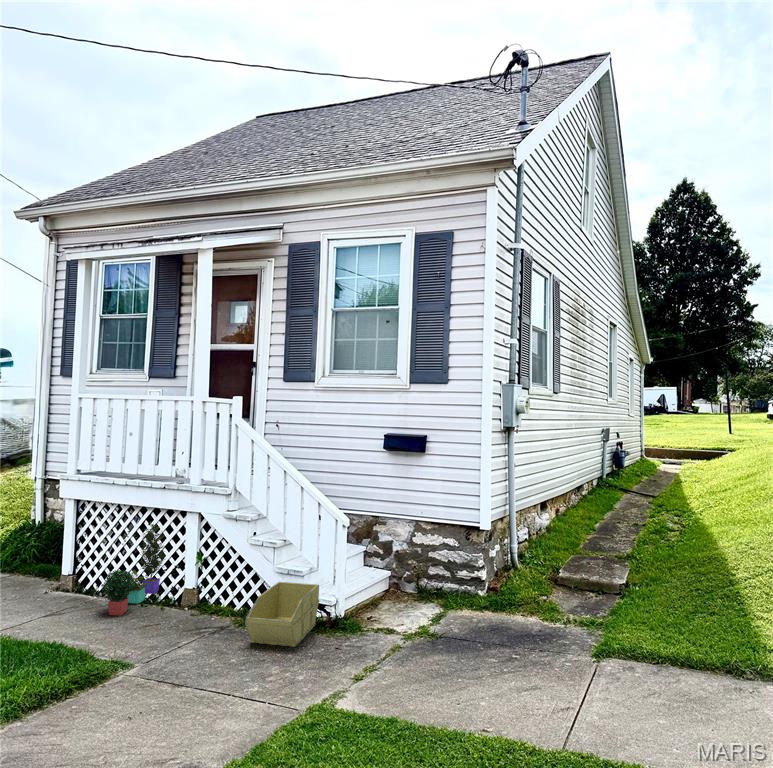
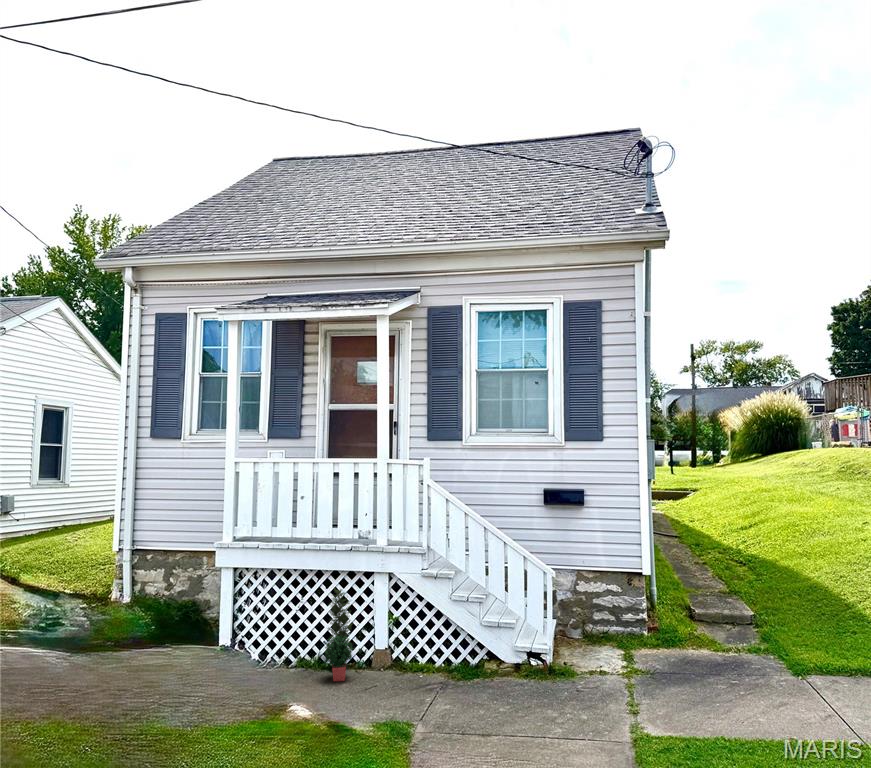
storage bin: present [245,582,319,647] -> none [493,633,546,689]

